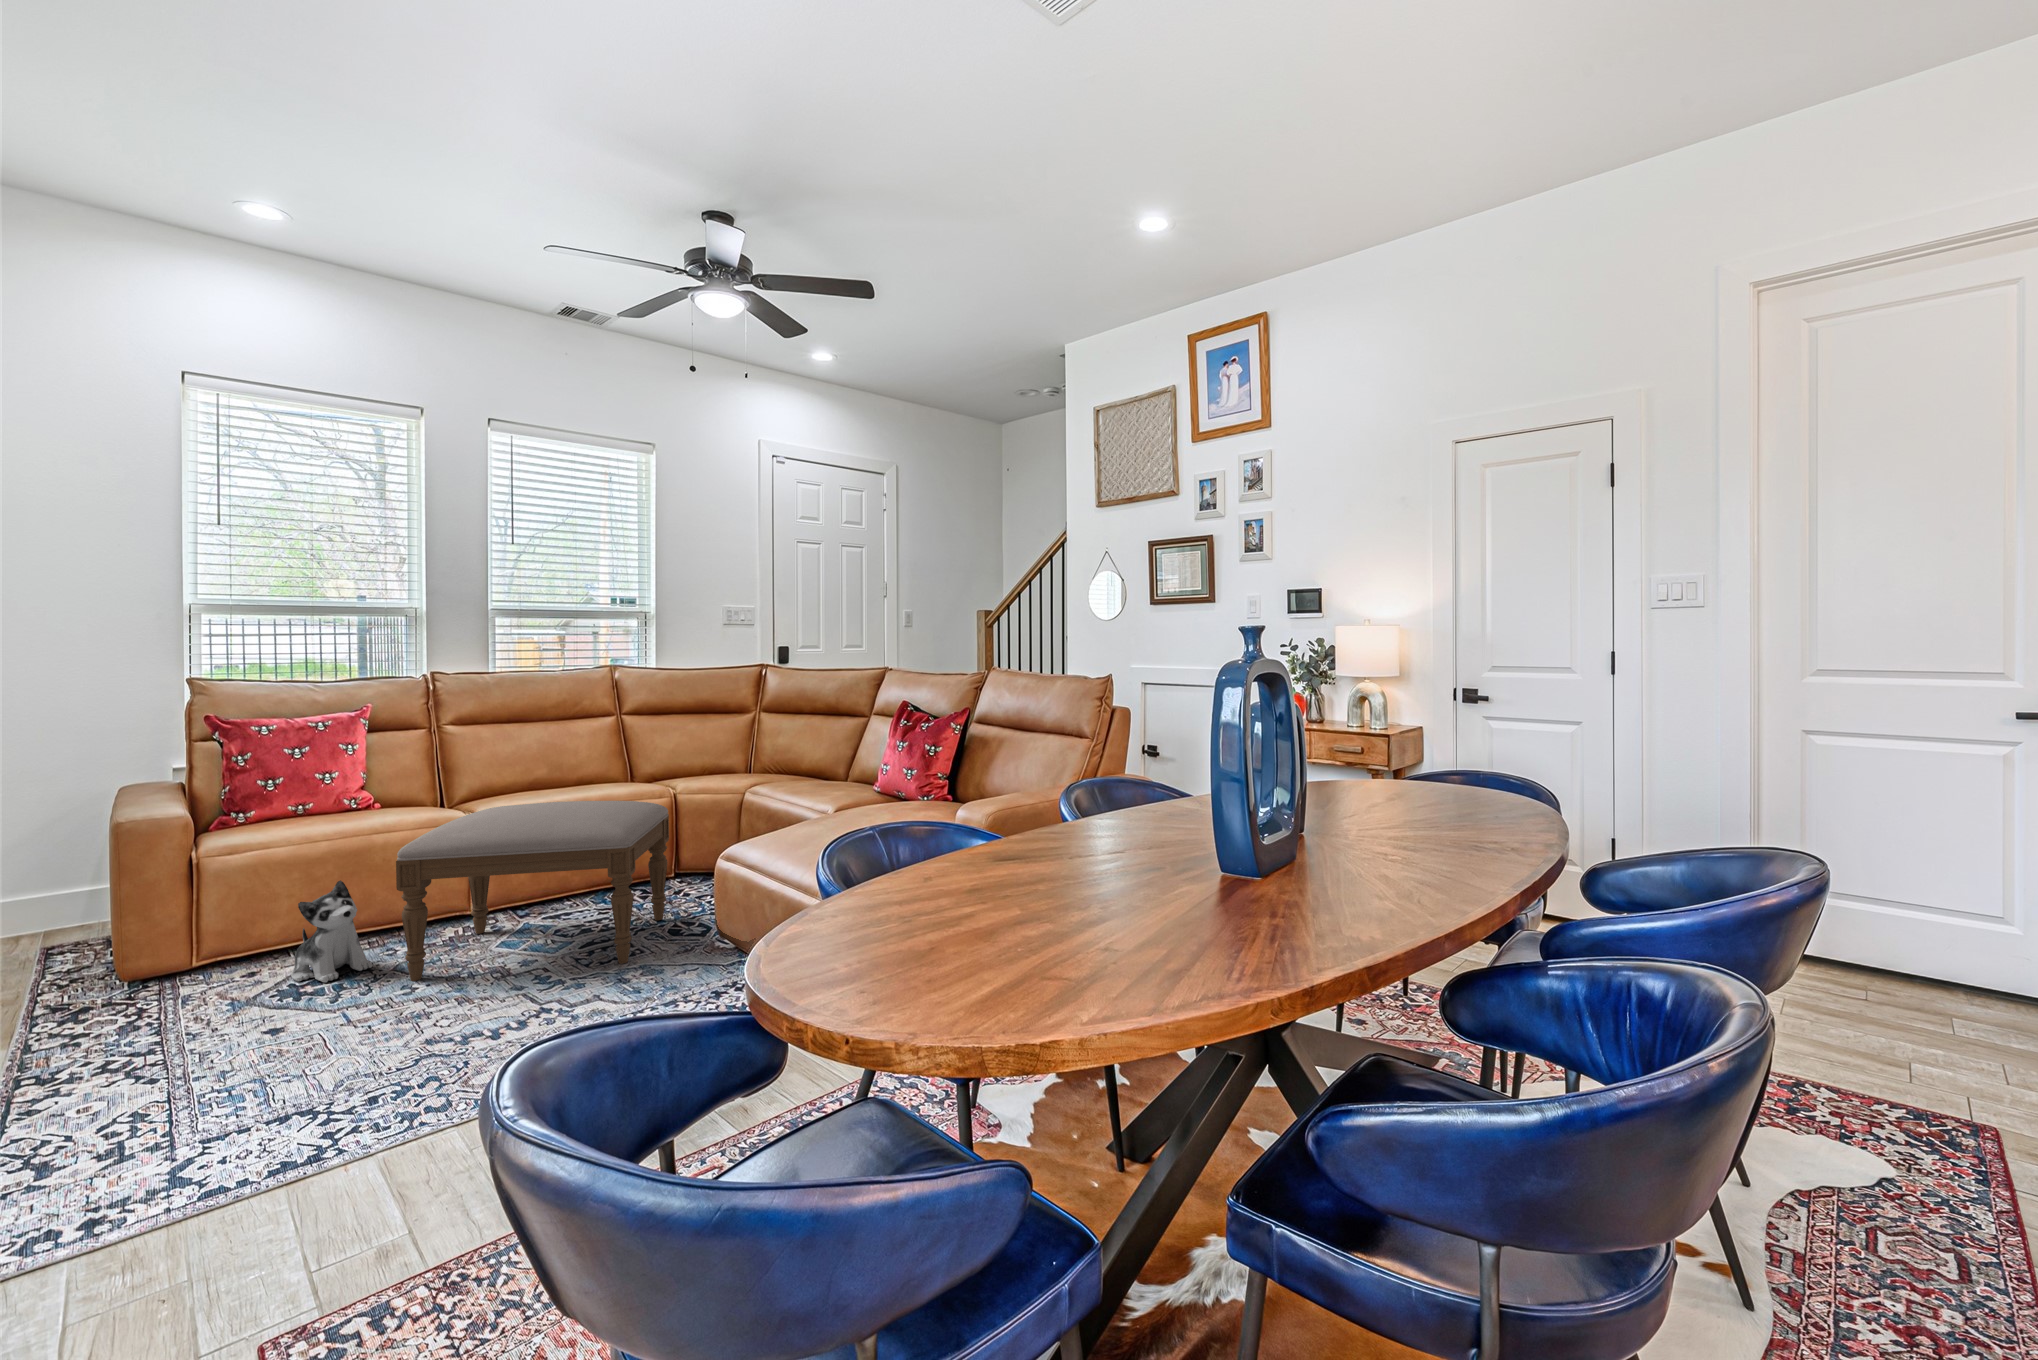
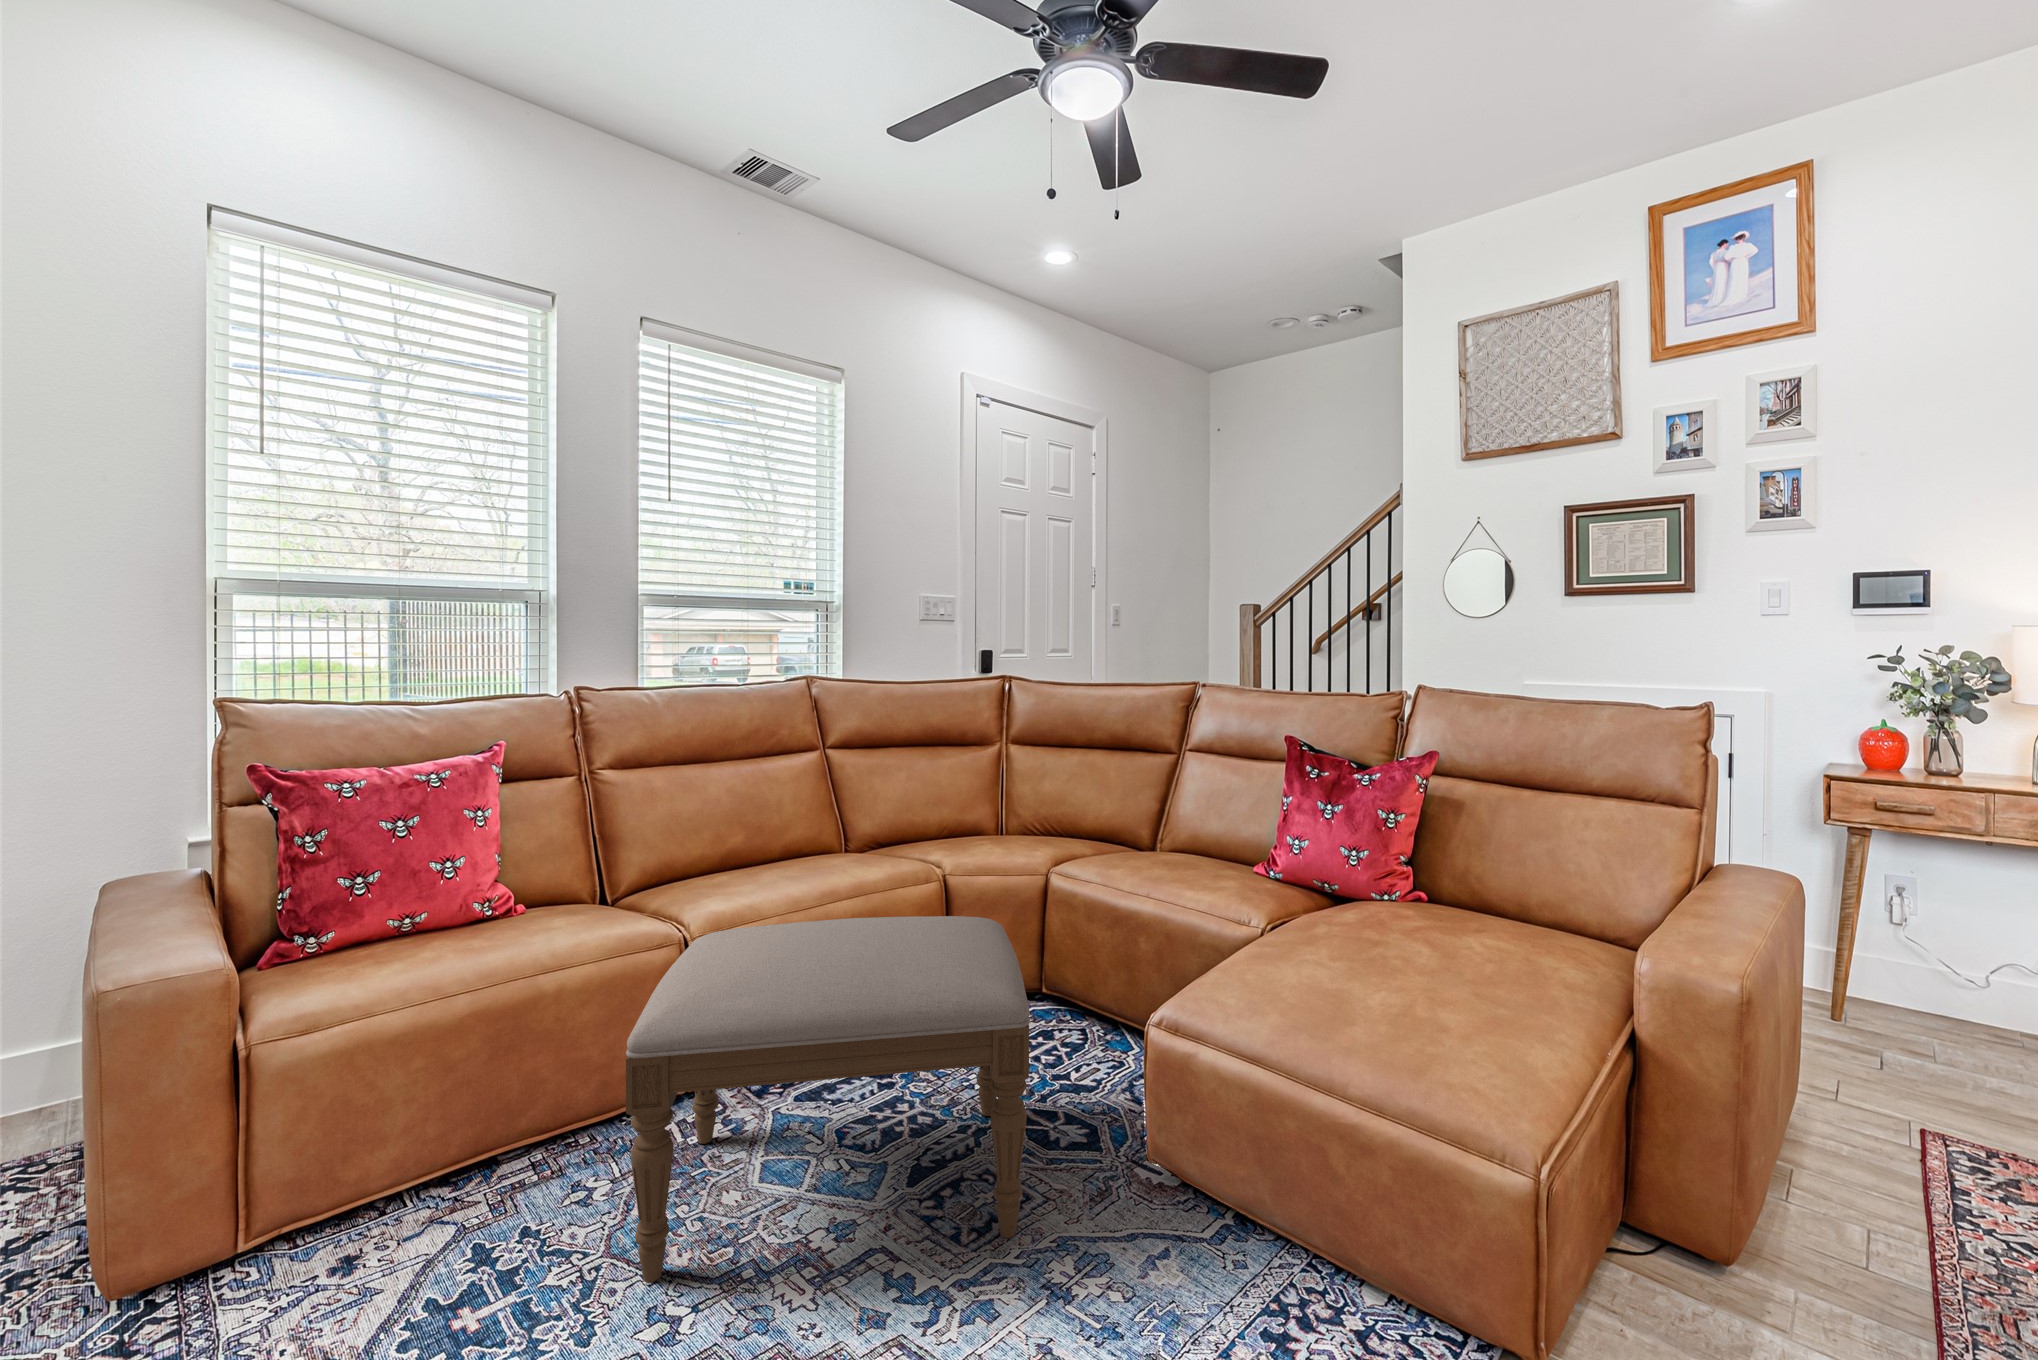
plush toy: present [291,880,372,982] -> none [419,1079,558,1284]

